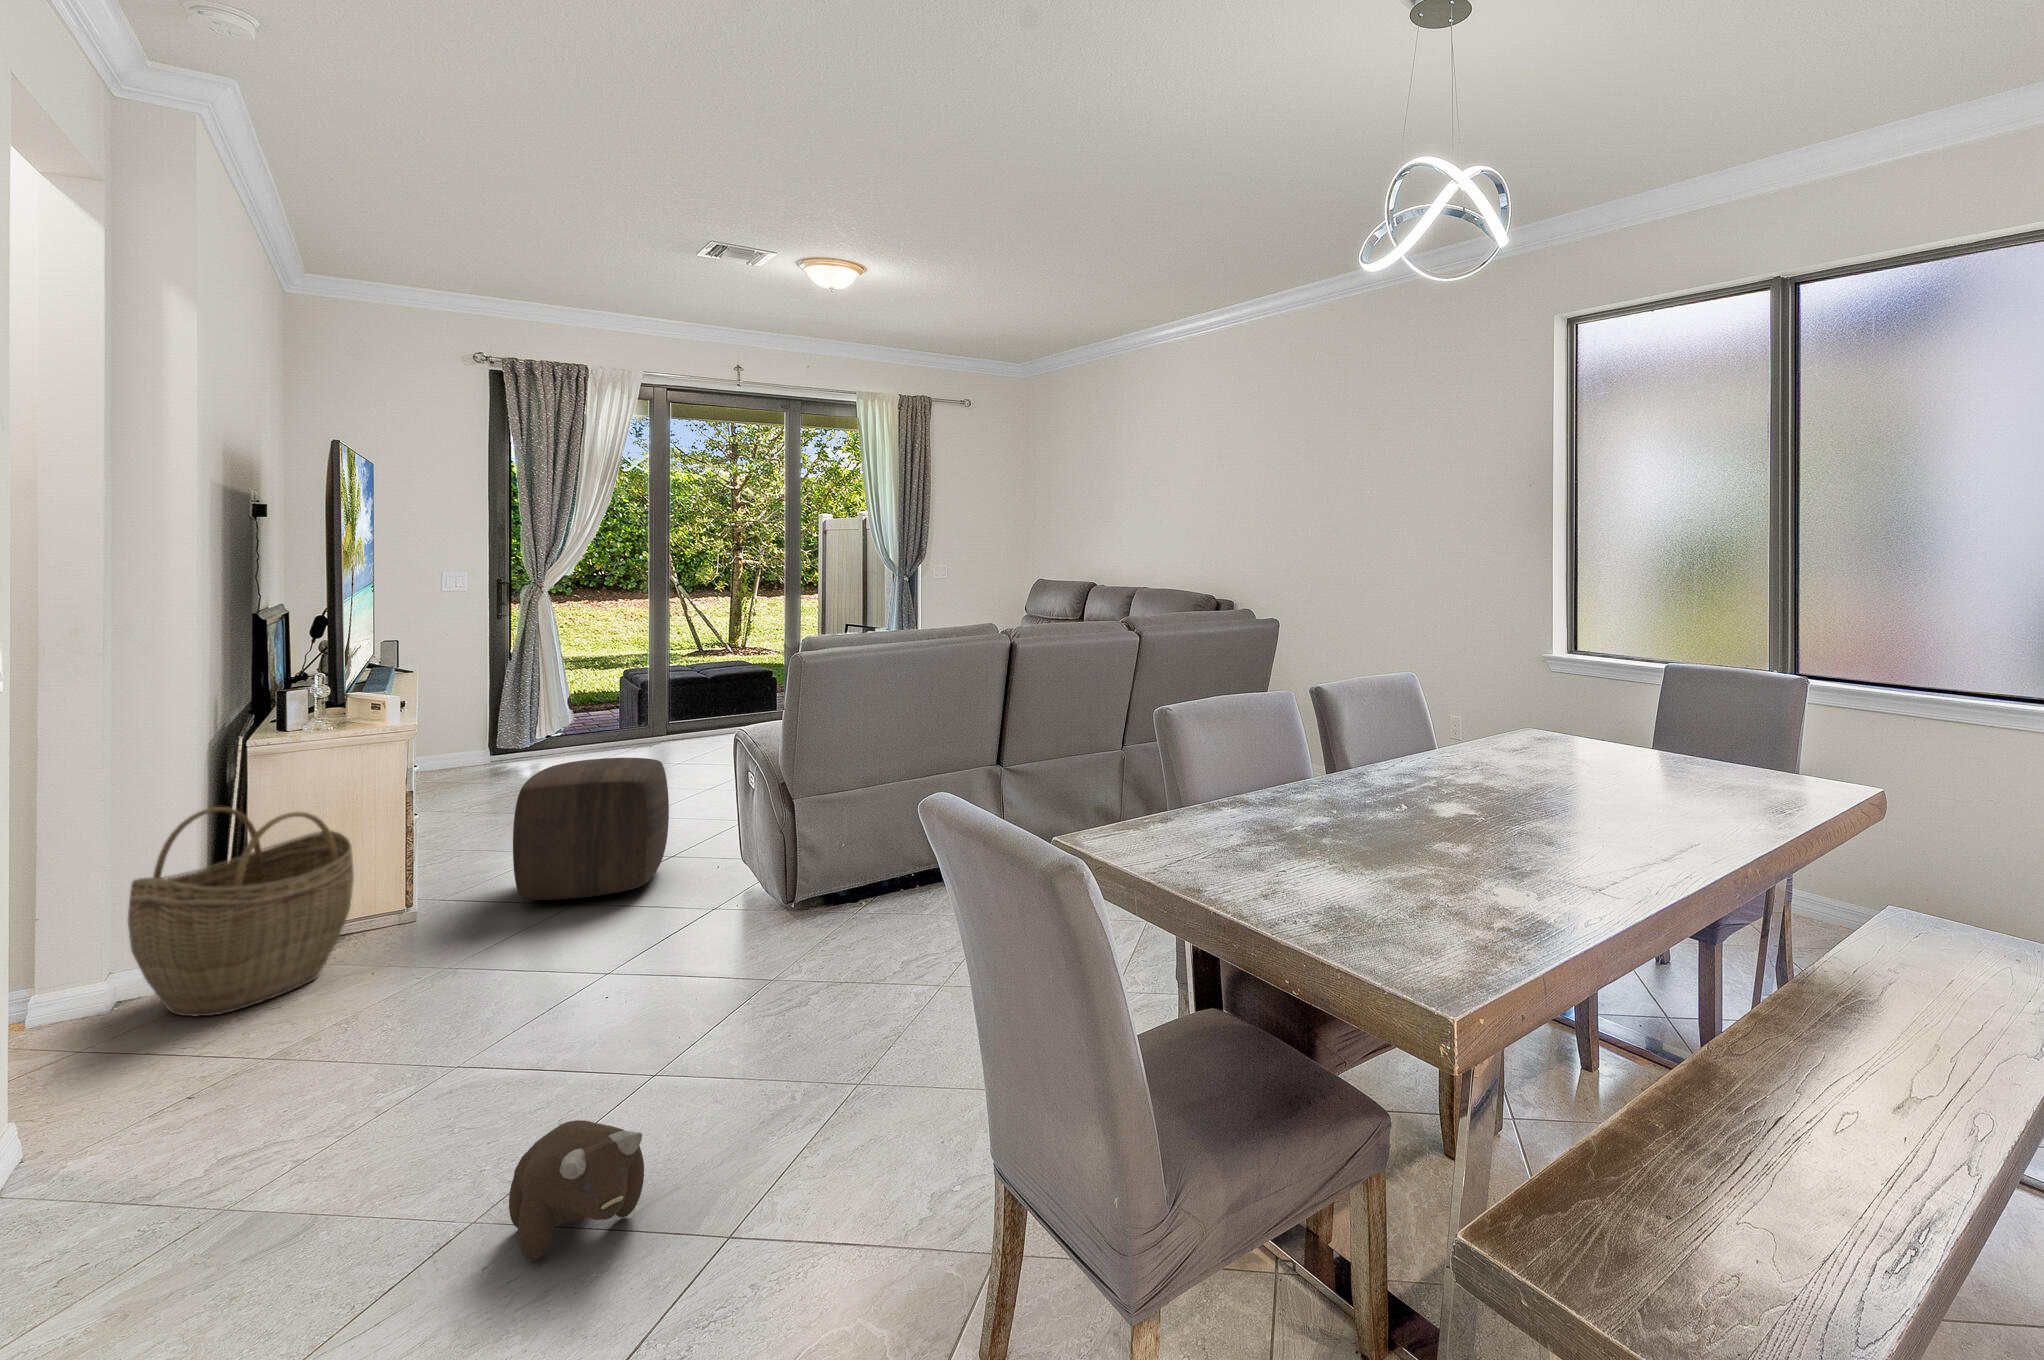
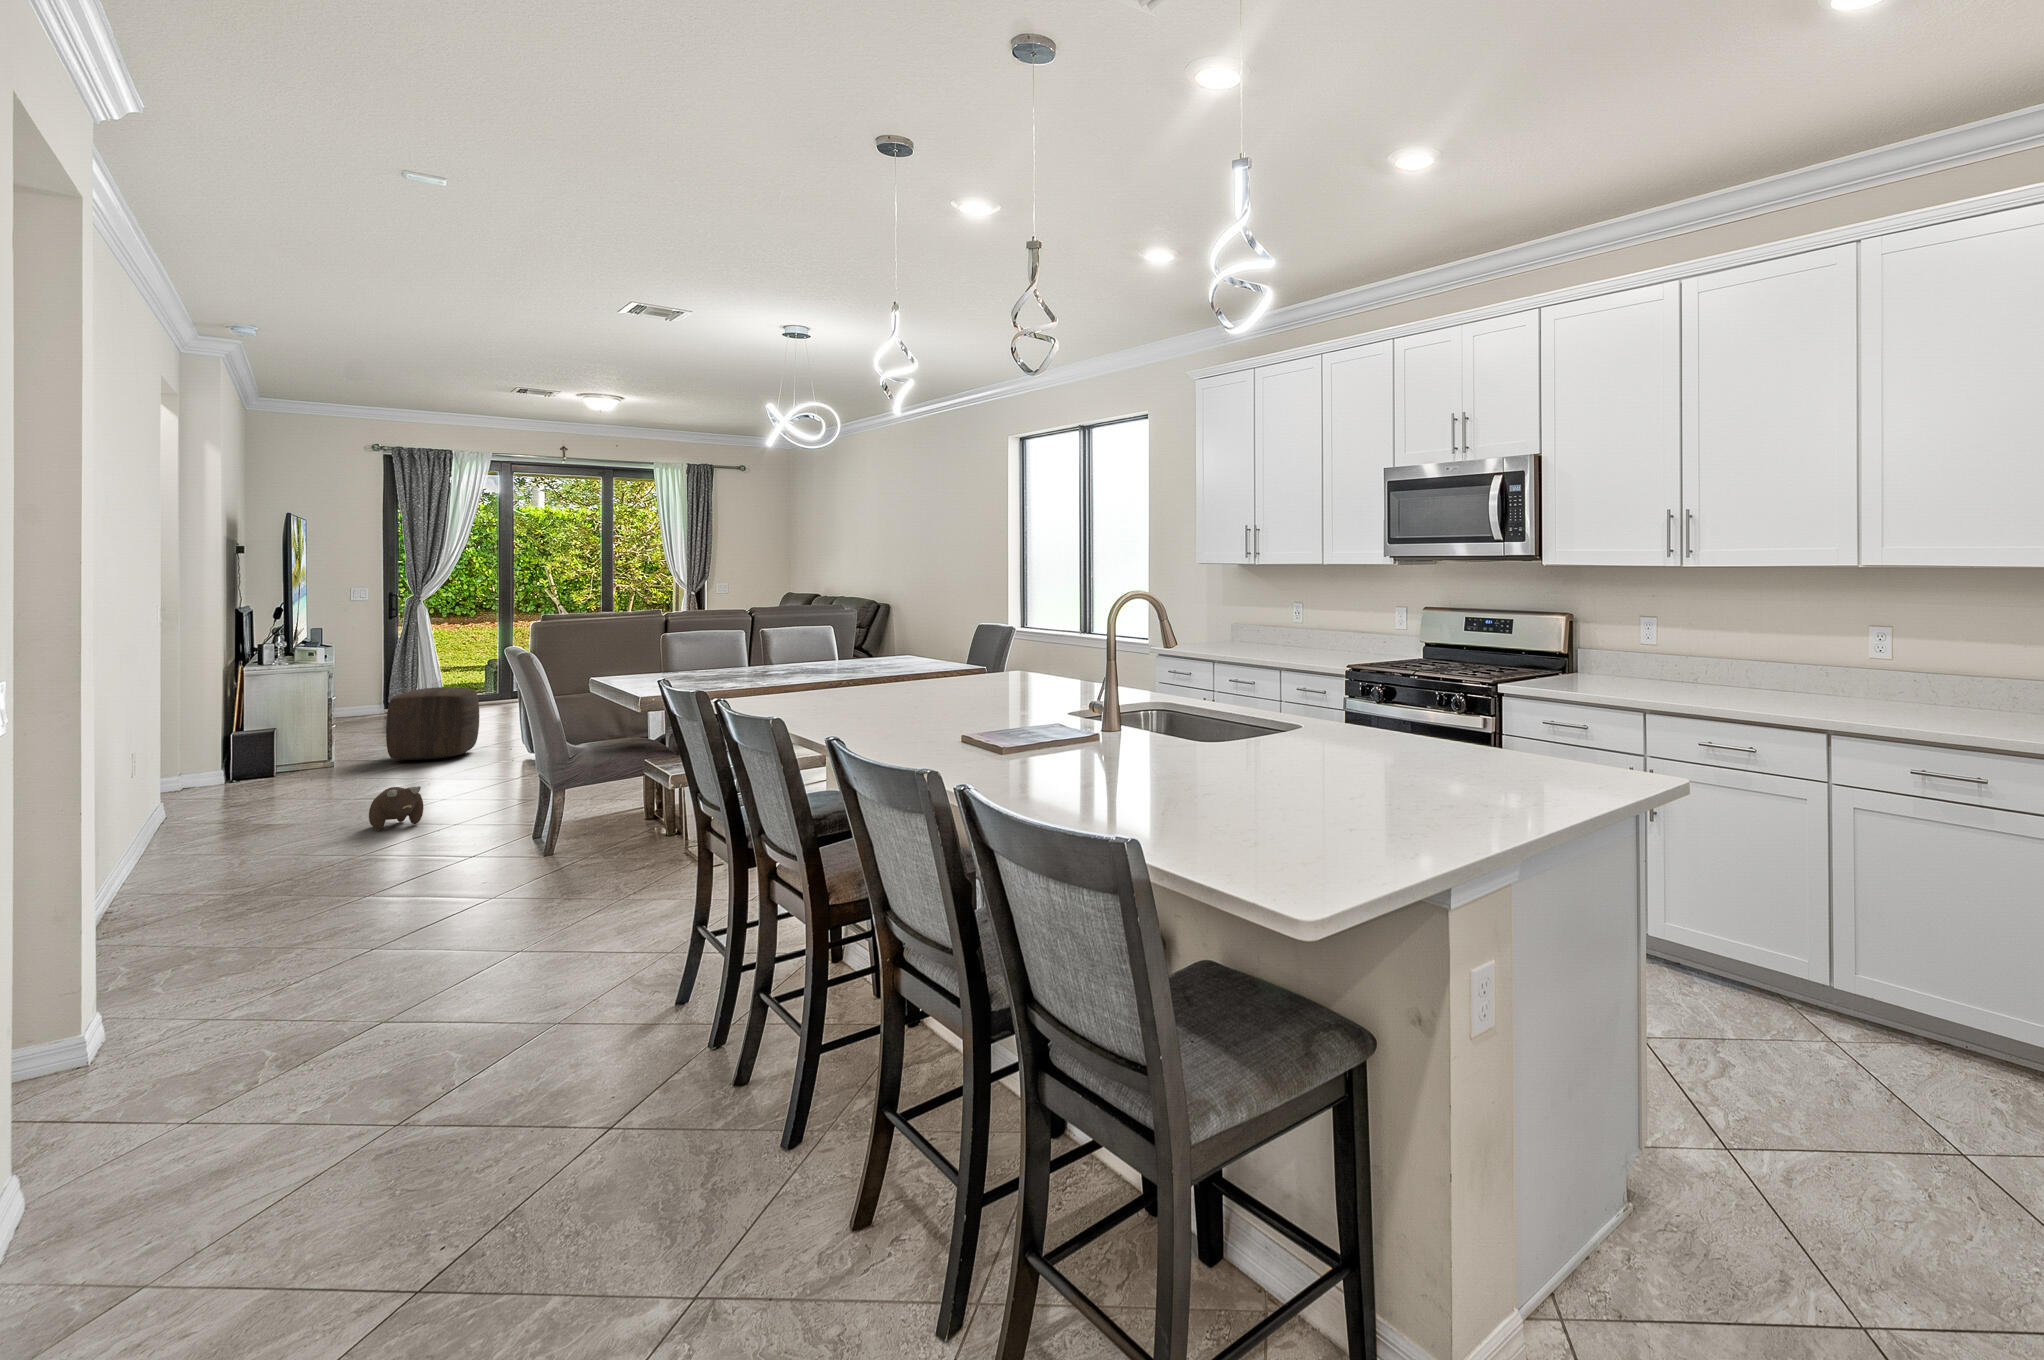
woven basket: present [128,807,354,1016] -> none [193,697,301,791]

